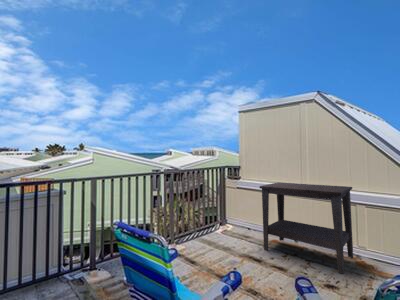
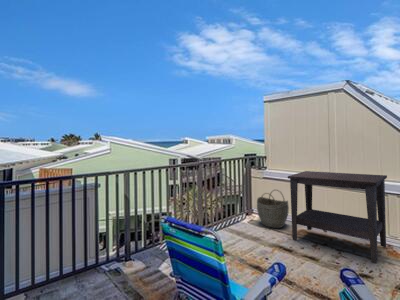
woven basket: none [232,200,262,239] -> present [257,190,289,228]

